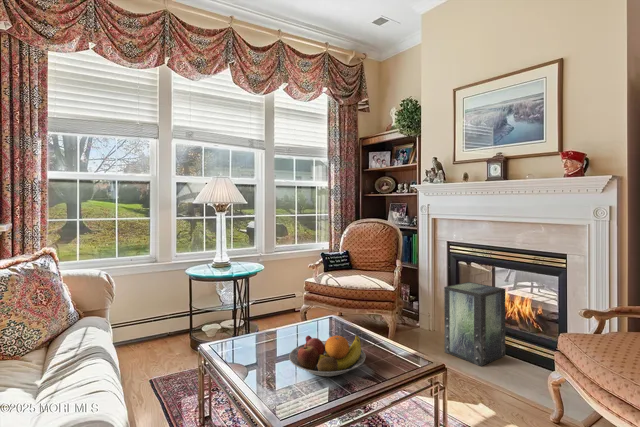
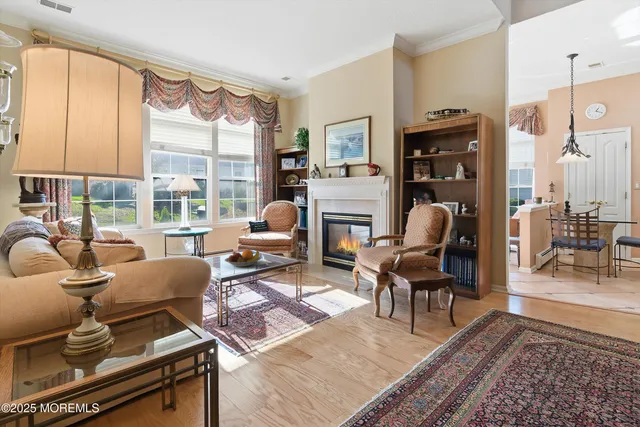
storage box: present [444,282,505,366] -> none [317,235,348,276]

